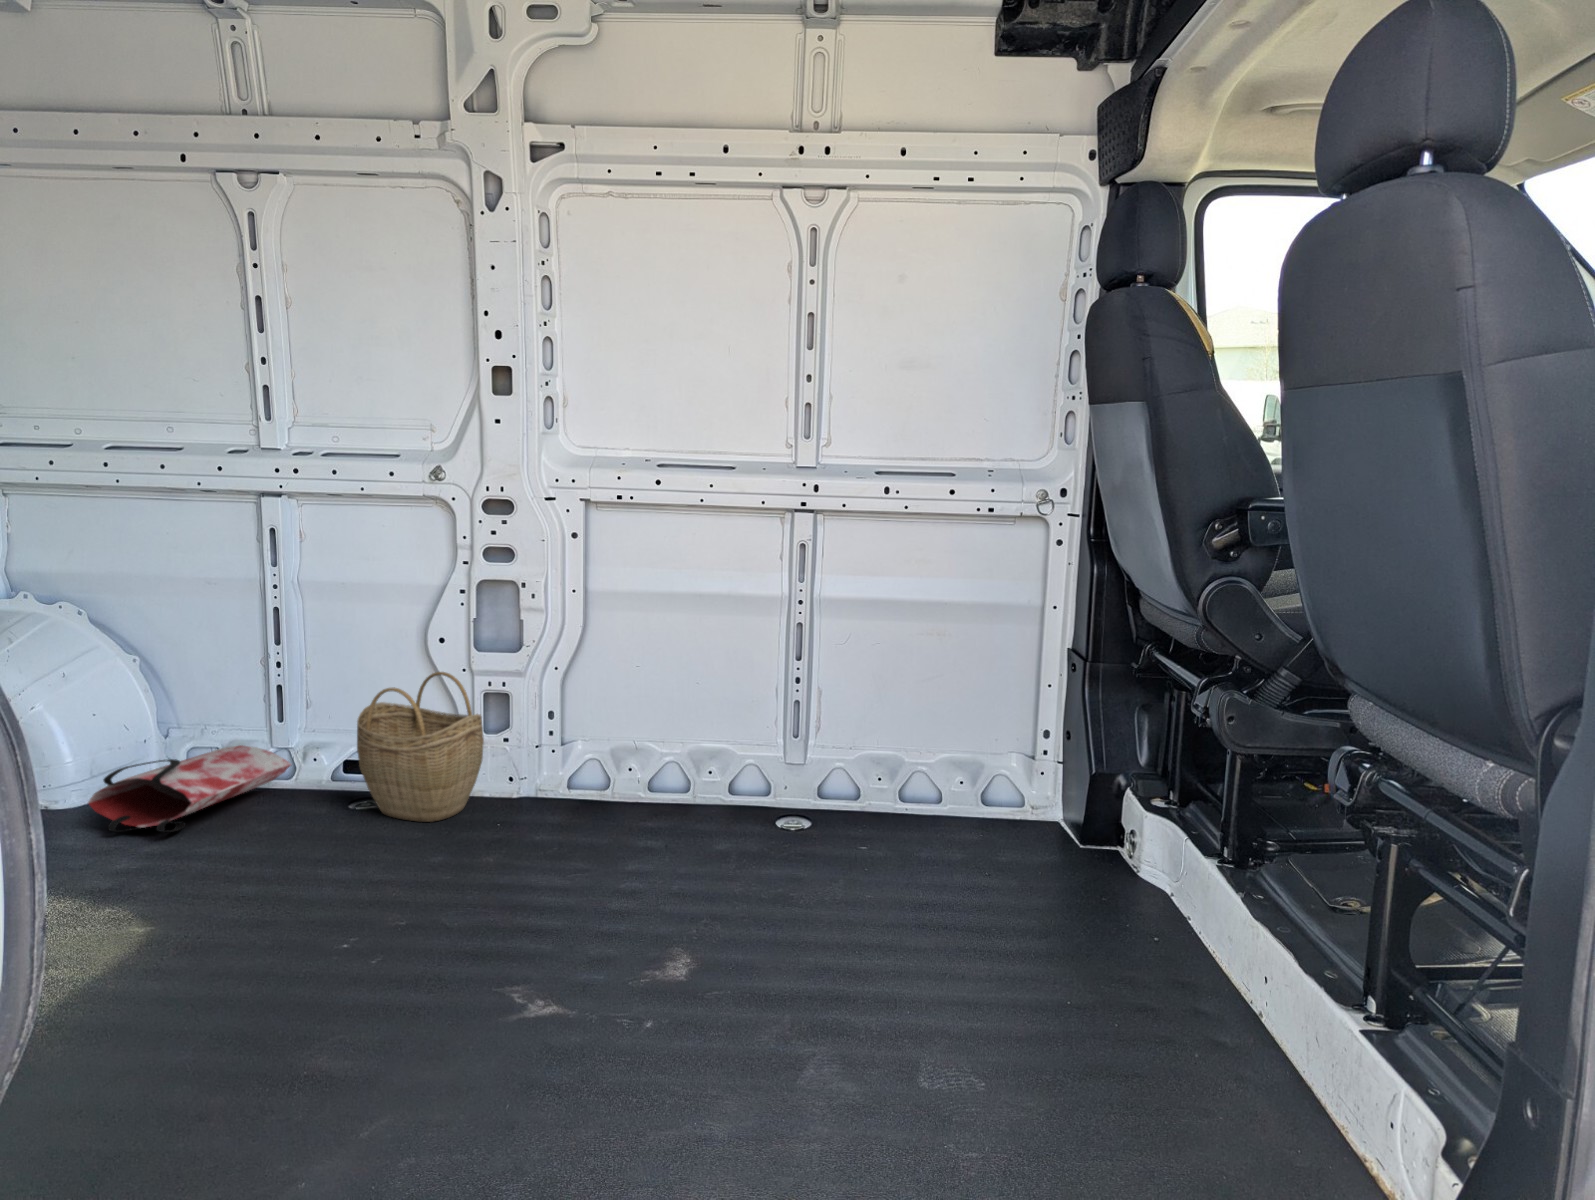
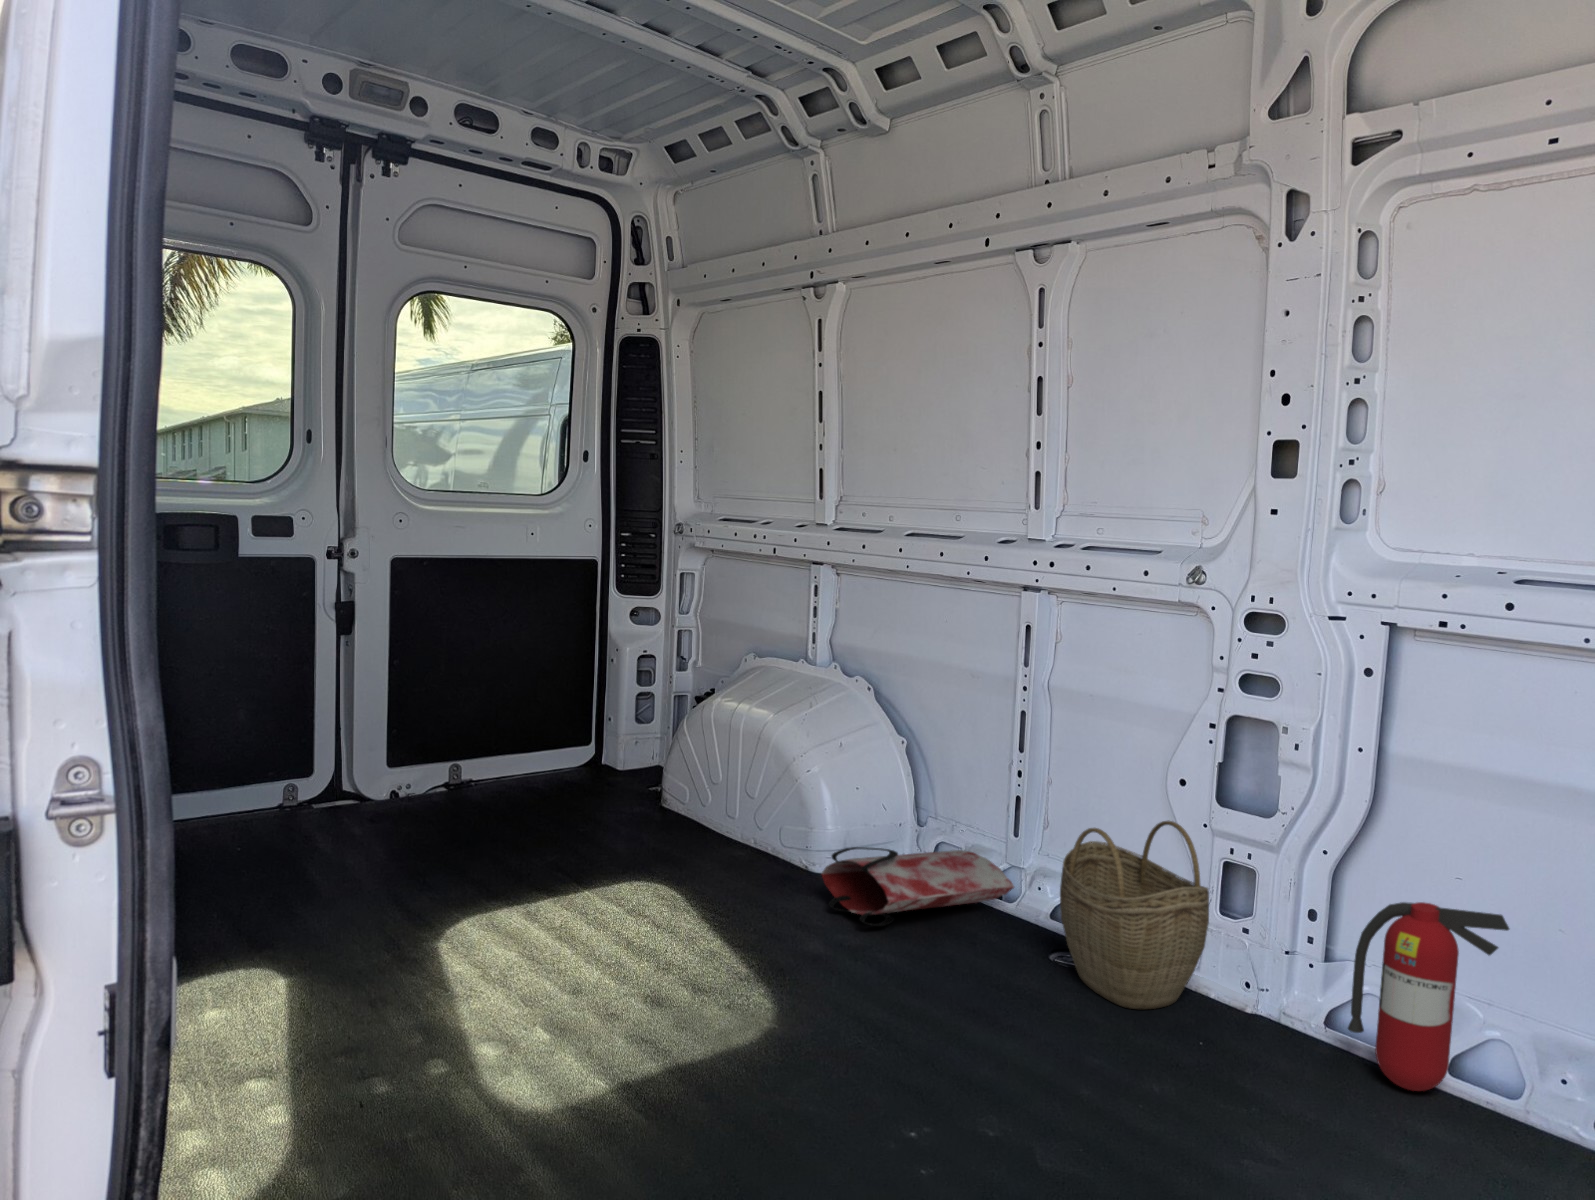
fire extinguisher: none [589,679,680,808] -> present [1348,902,1509,1091]

